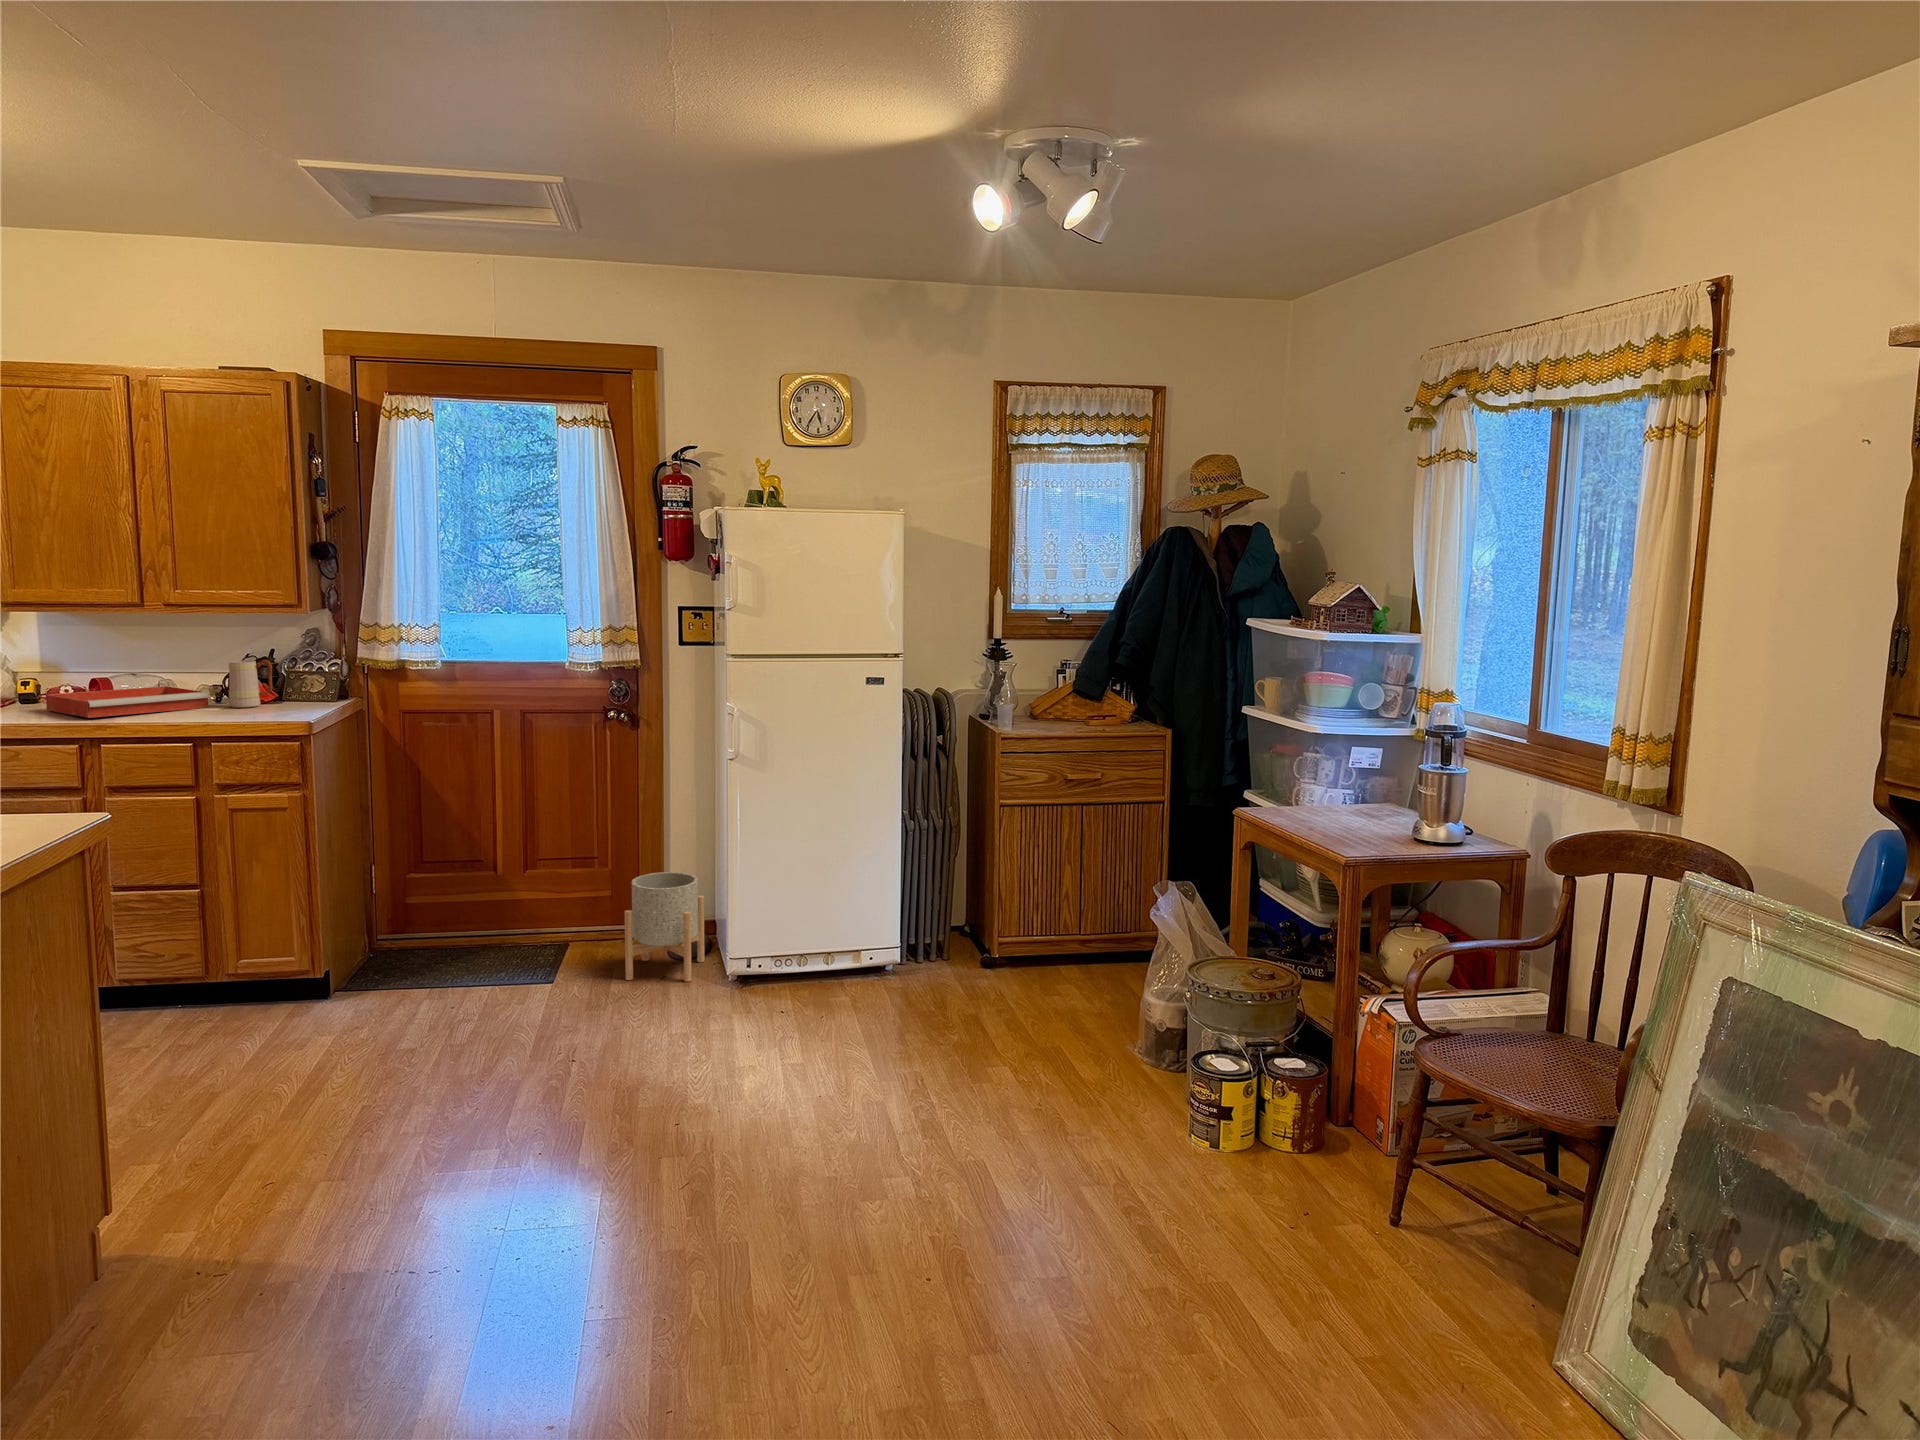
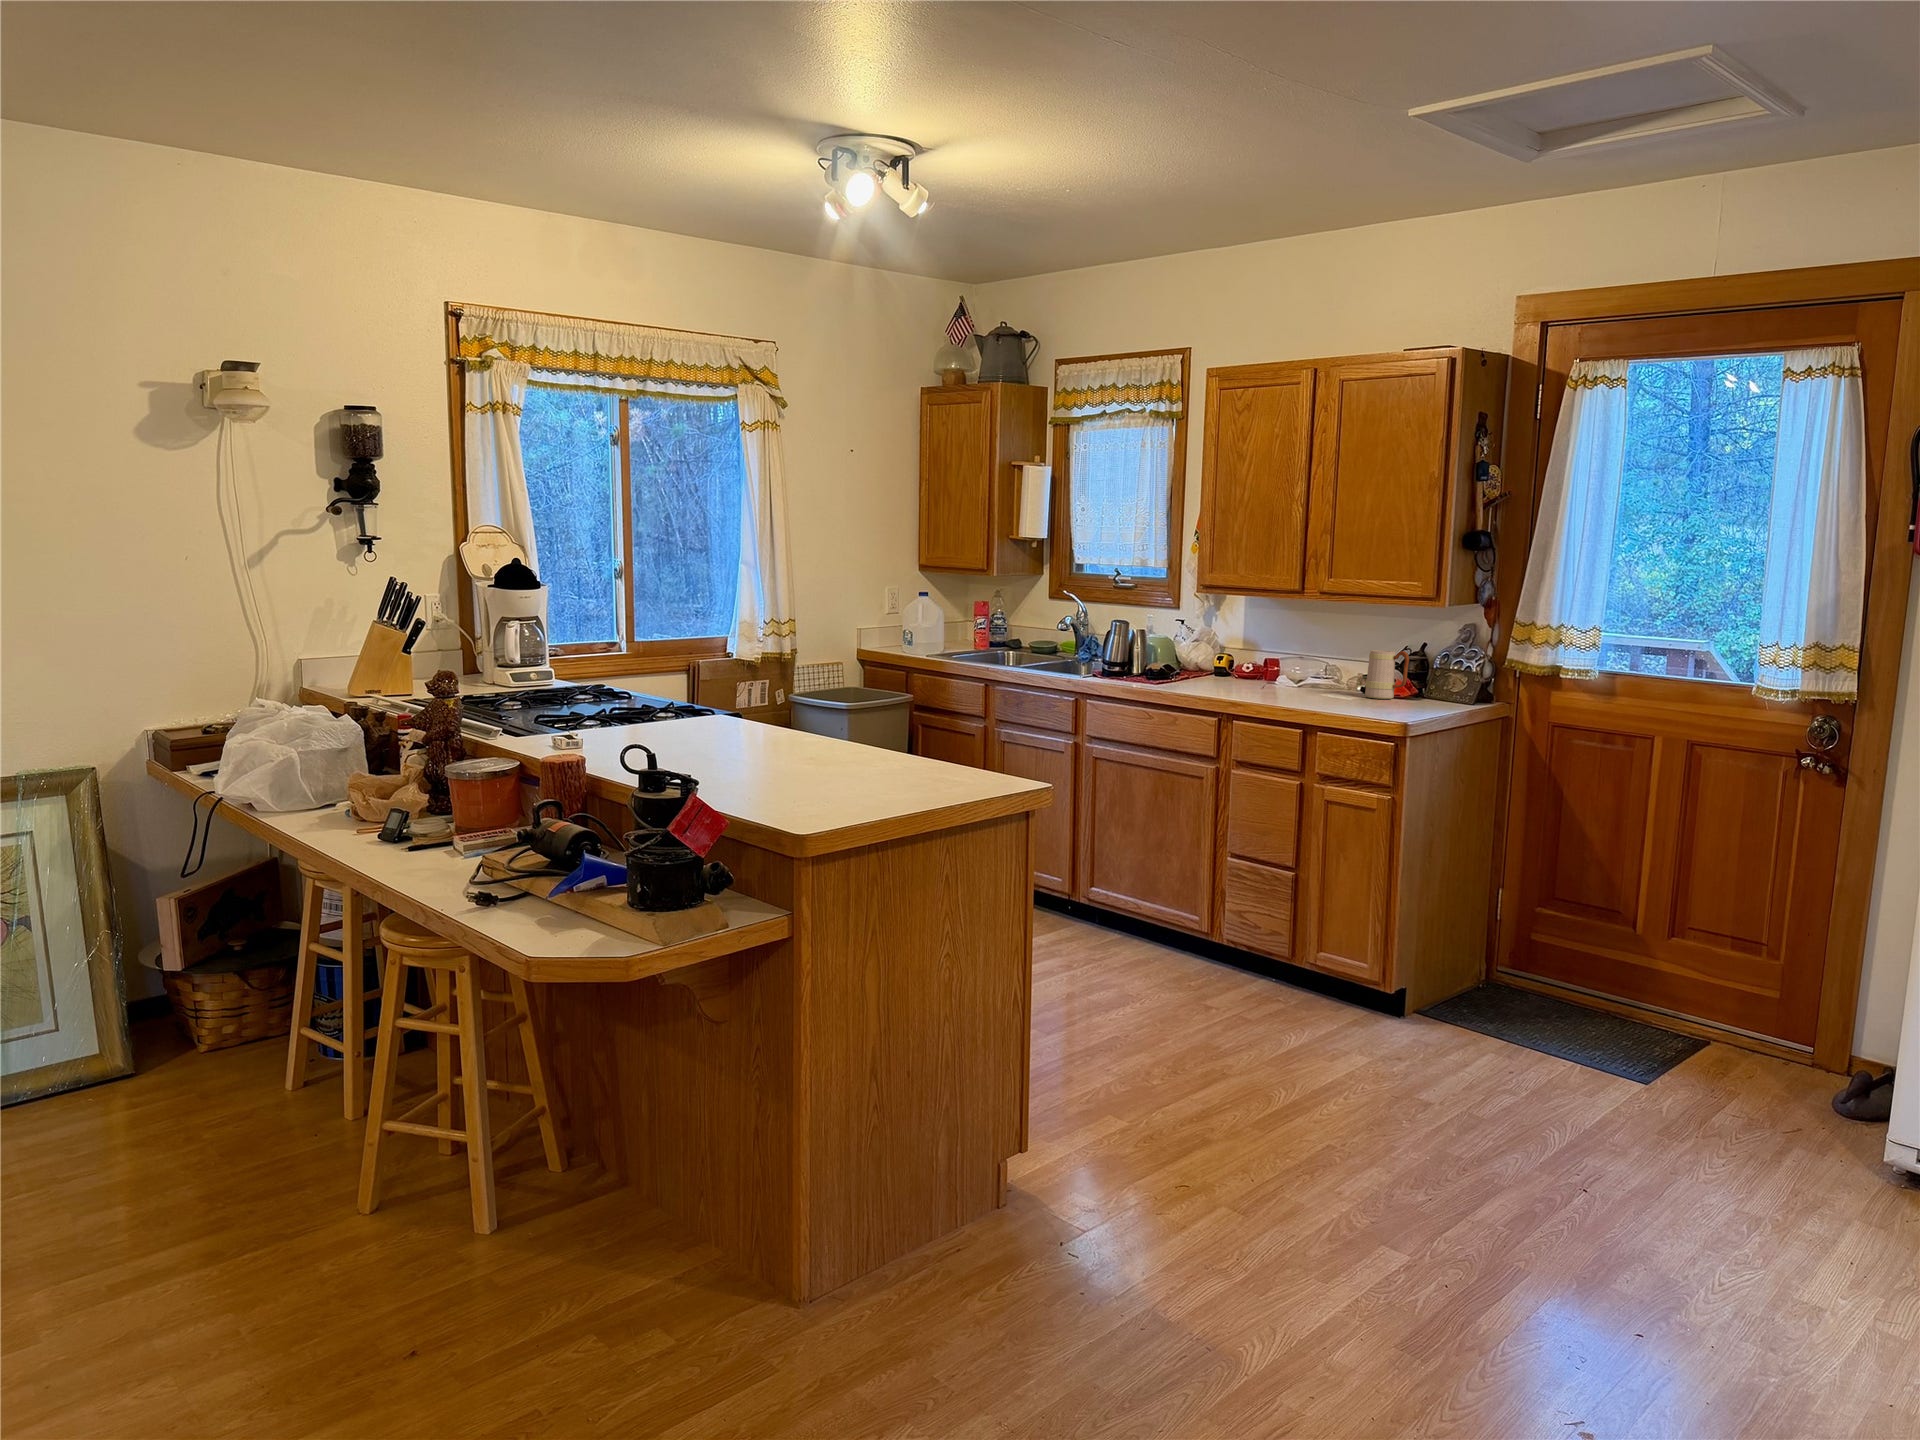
tray: present [46,686,209,718] -> none [1222,668,1349,695]
planter: present [625,872,704,982] -> none [1745,984,1893,1147]

